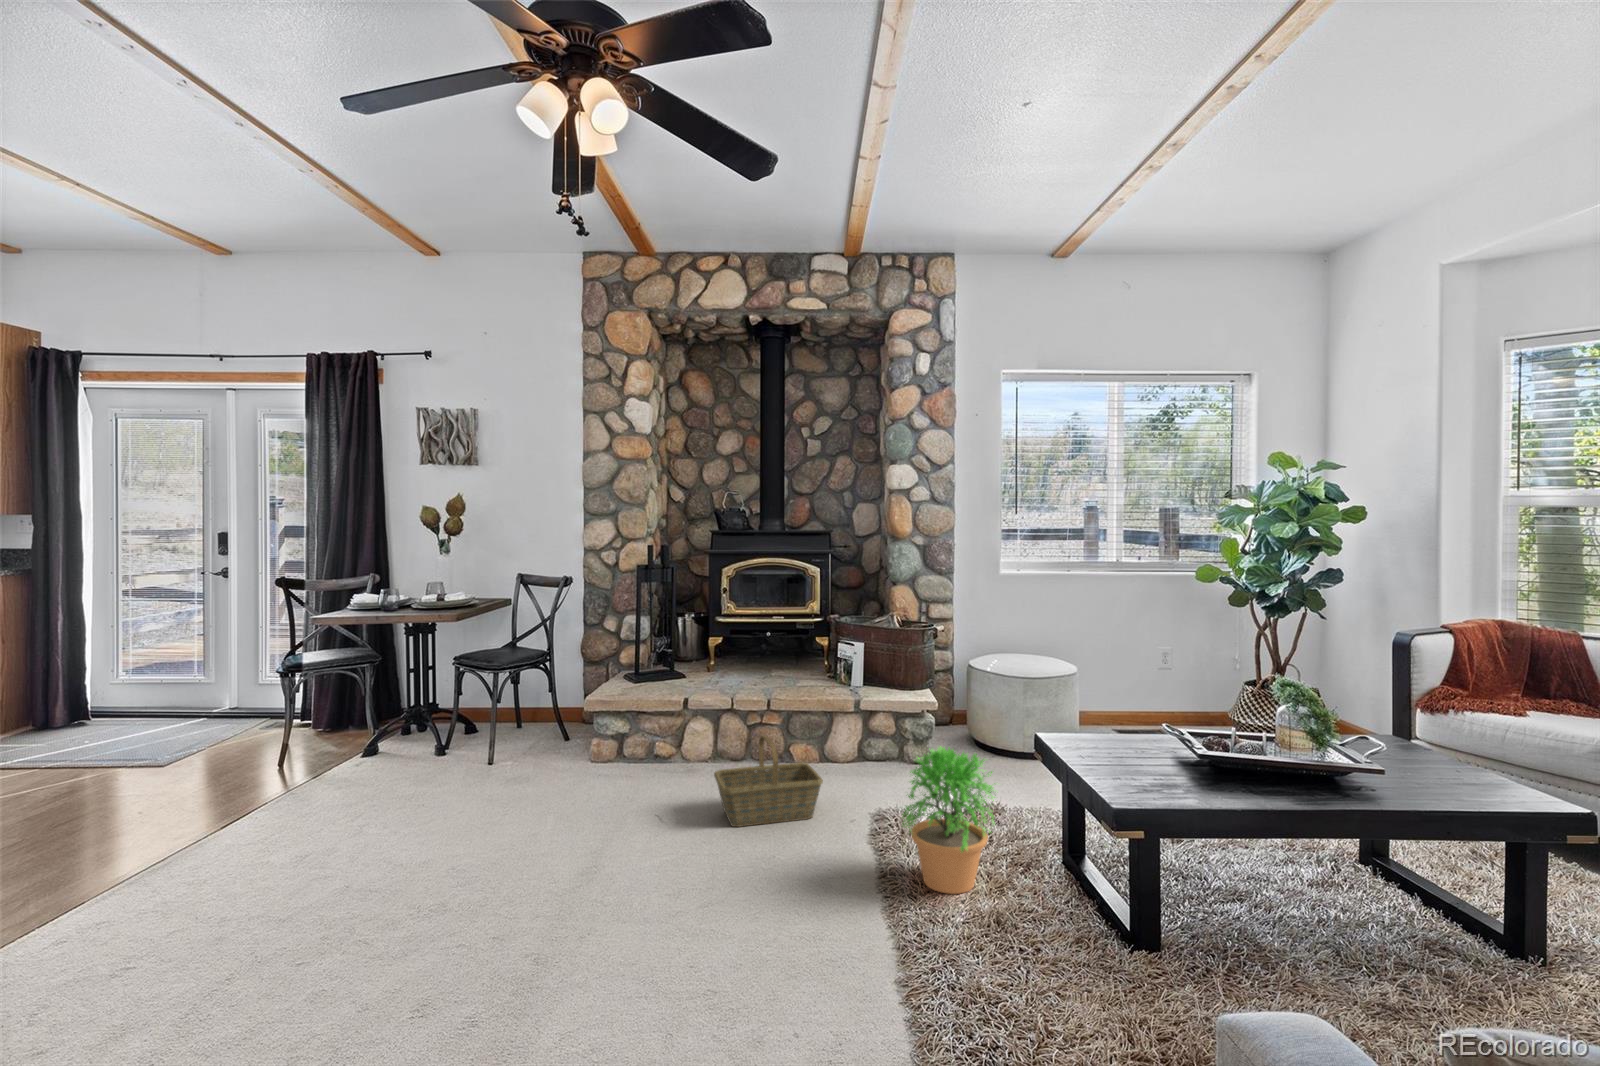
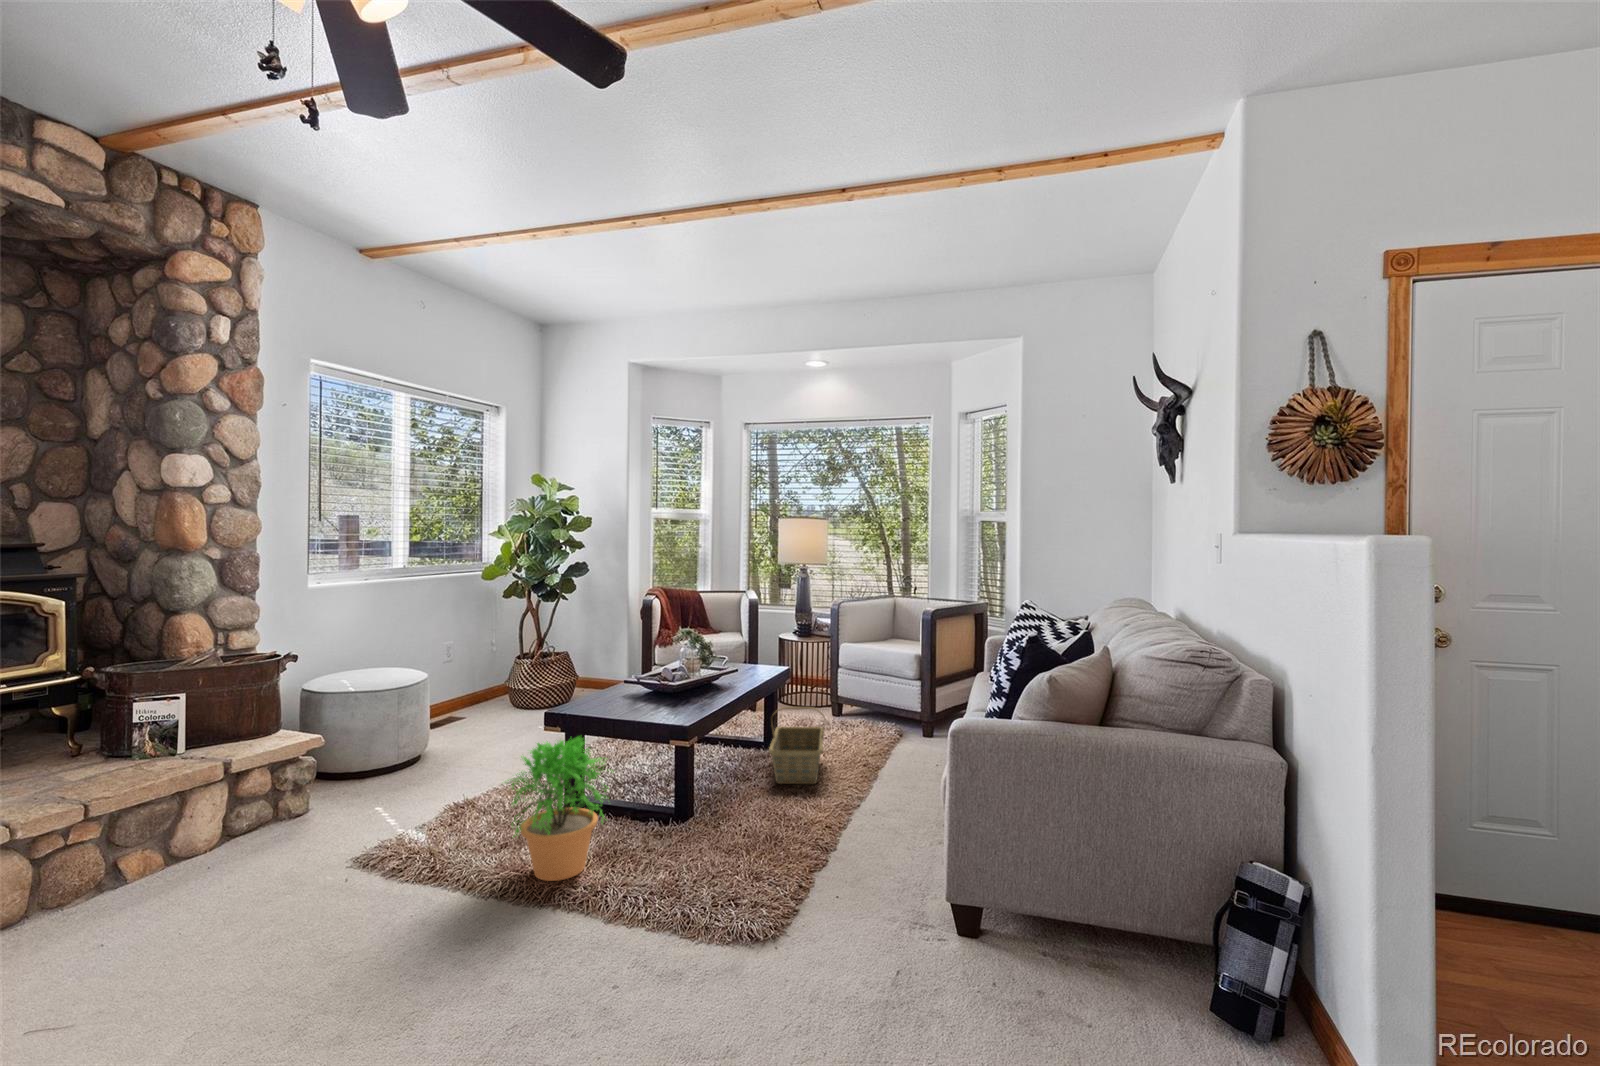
basket: present [714,735,823,827] -> present [769,707,825,784]

